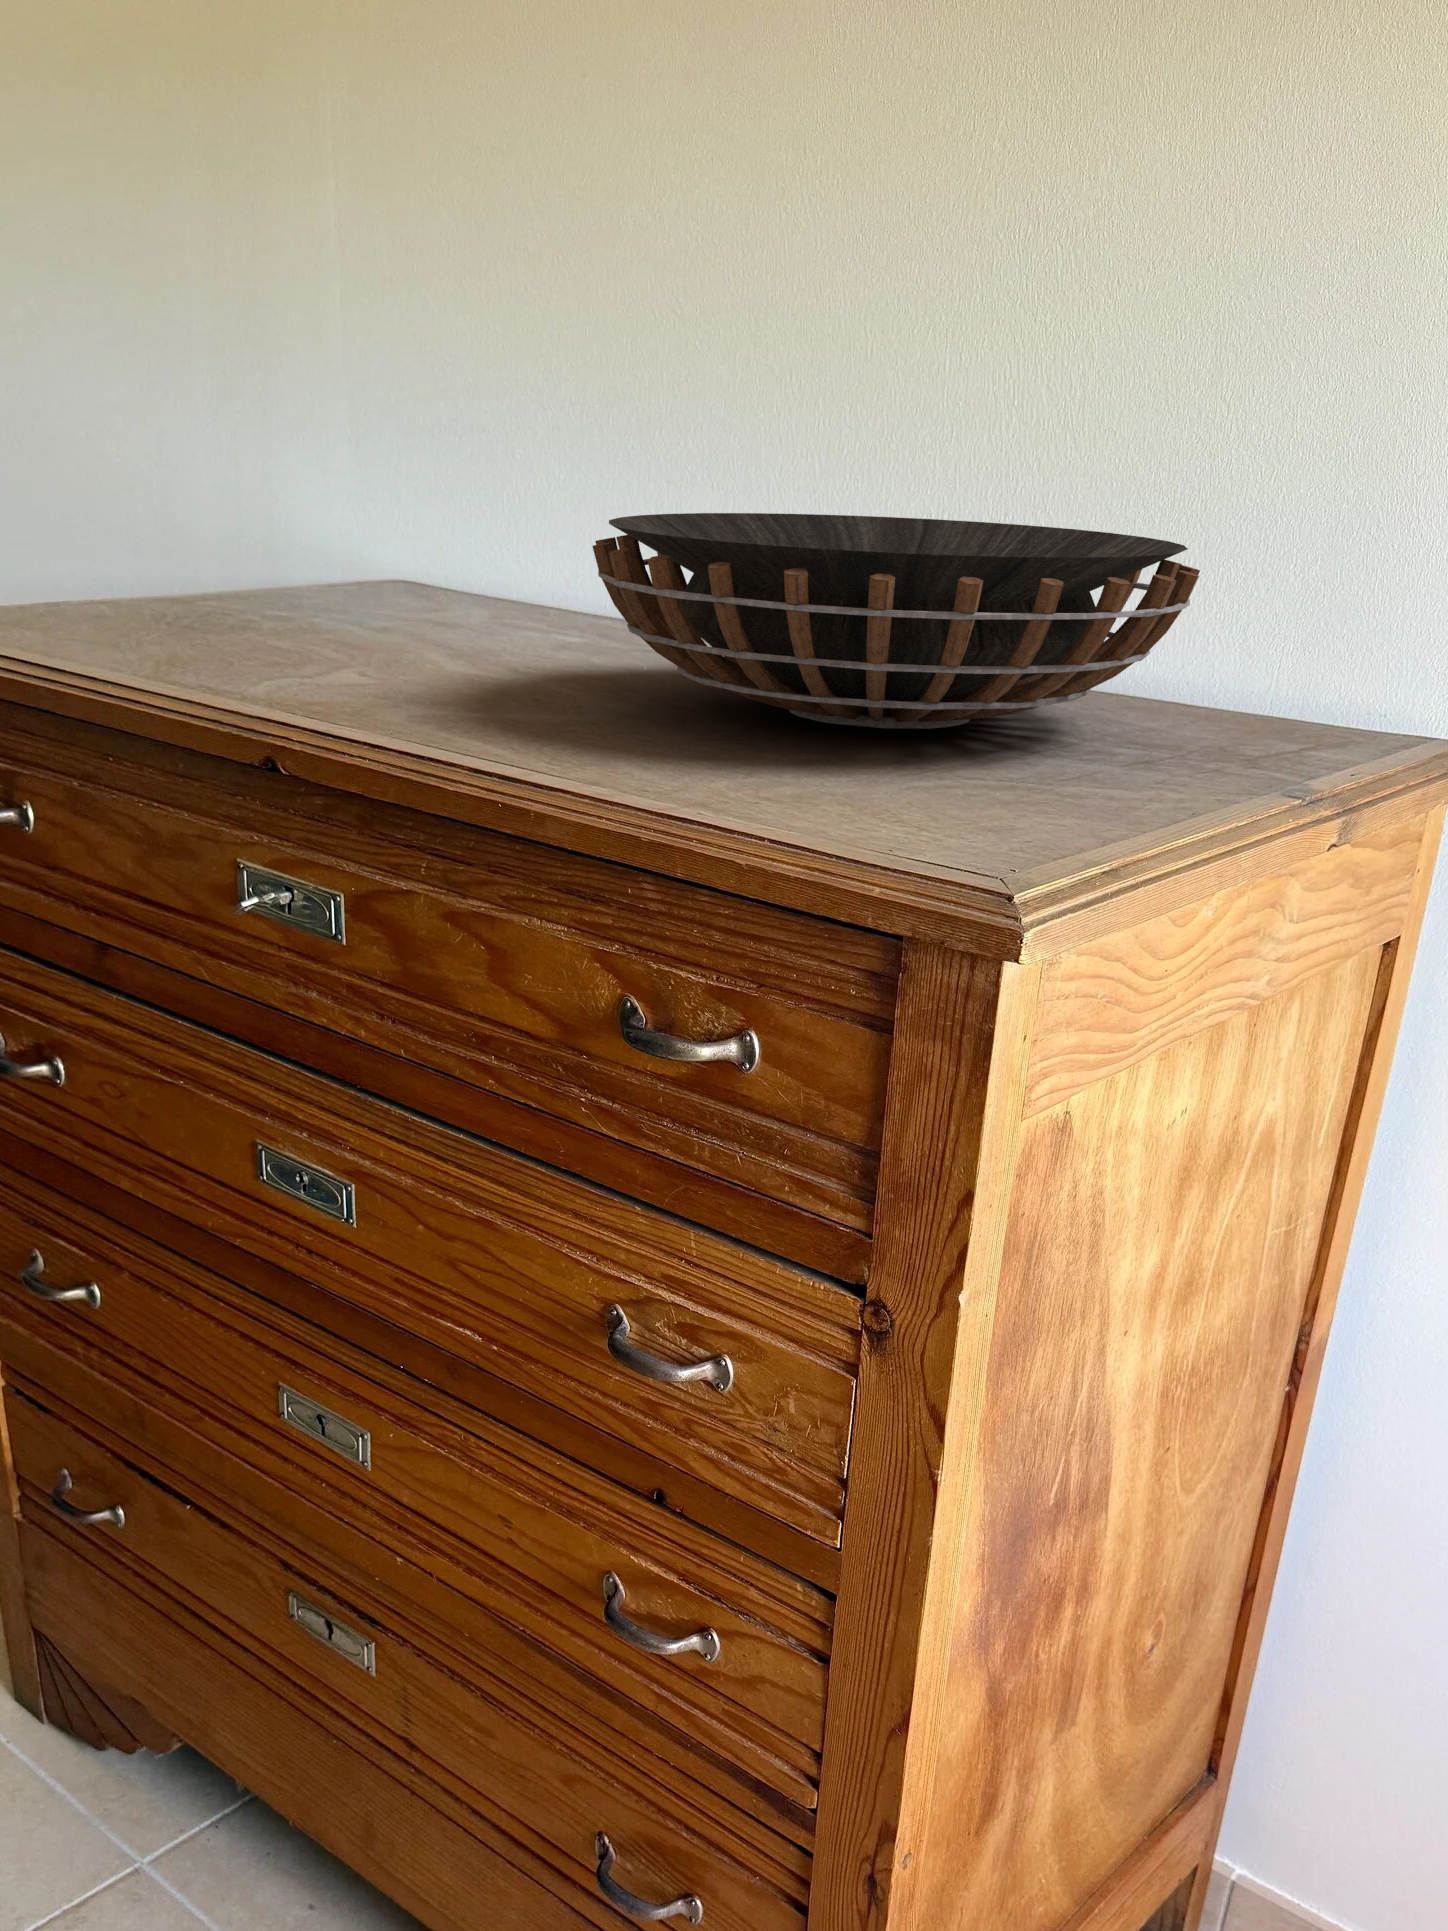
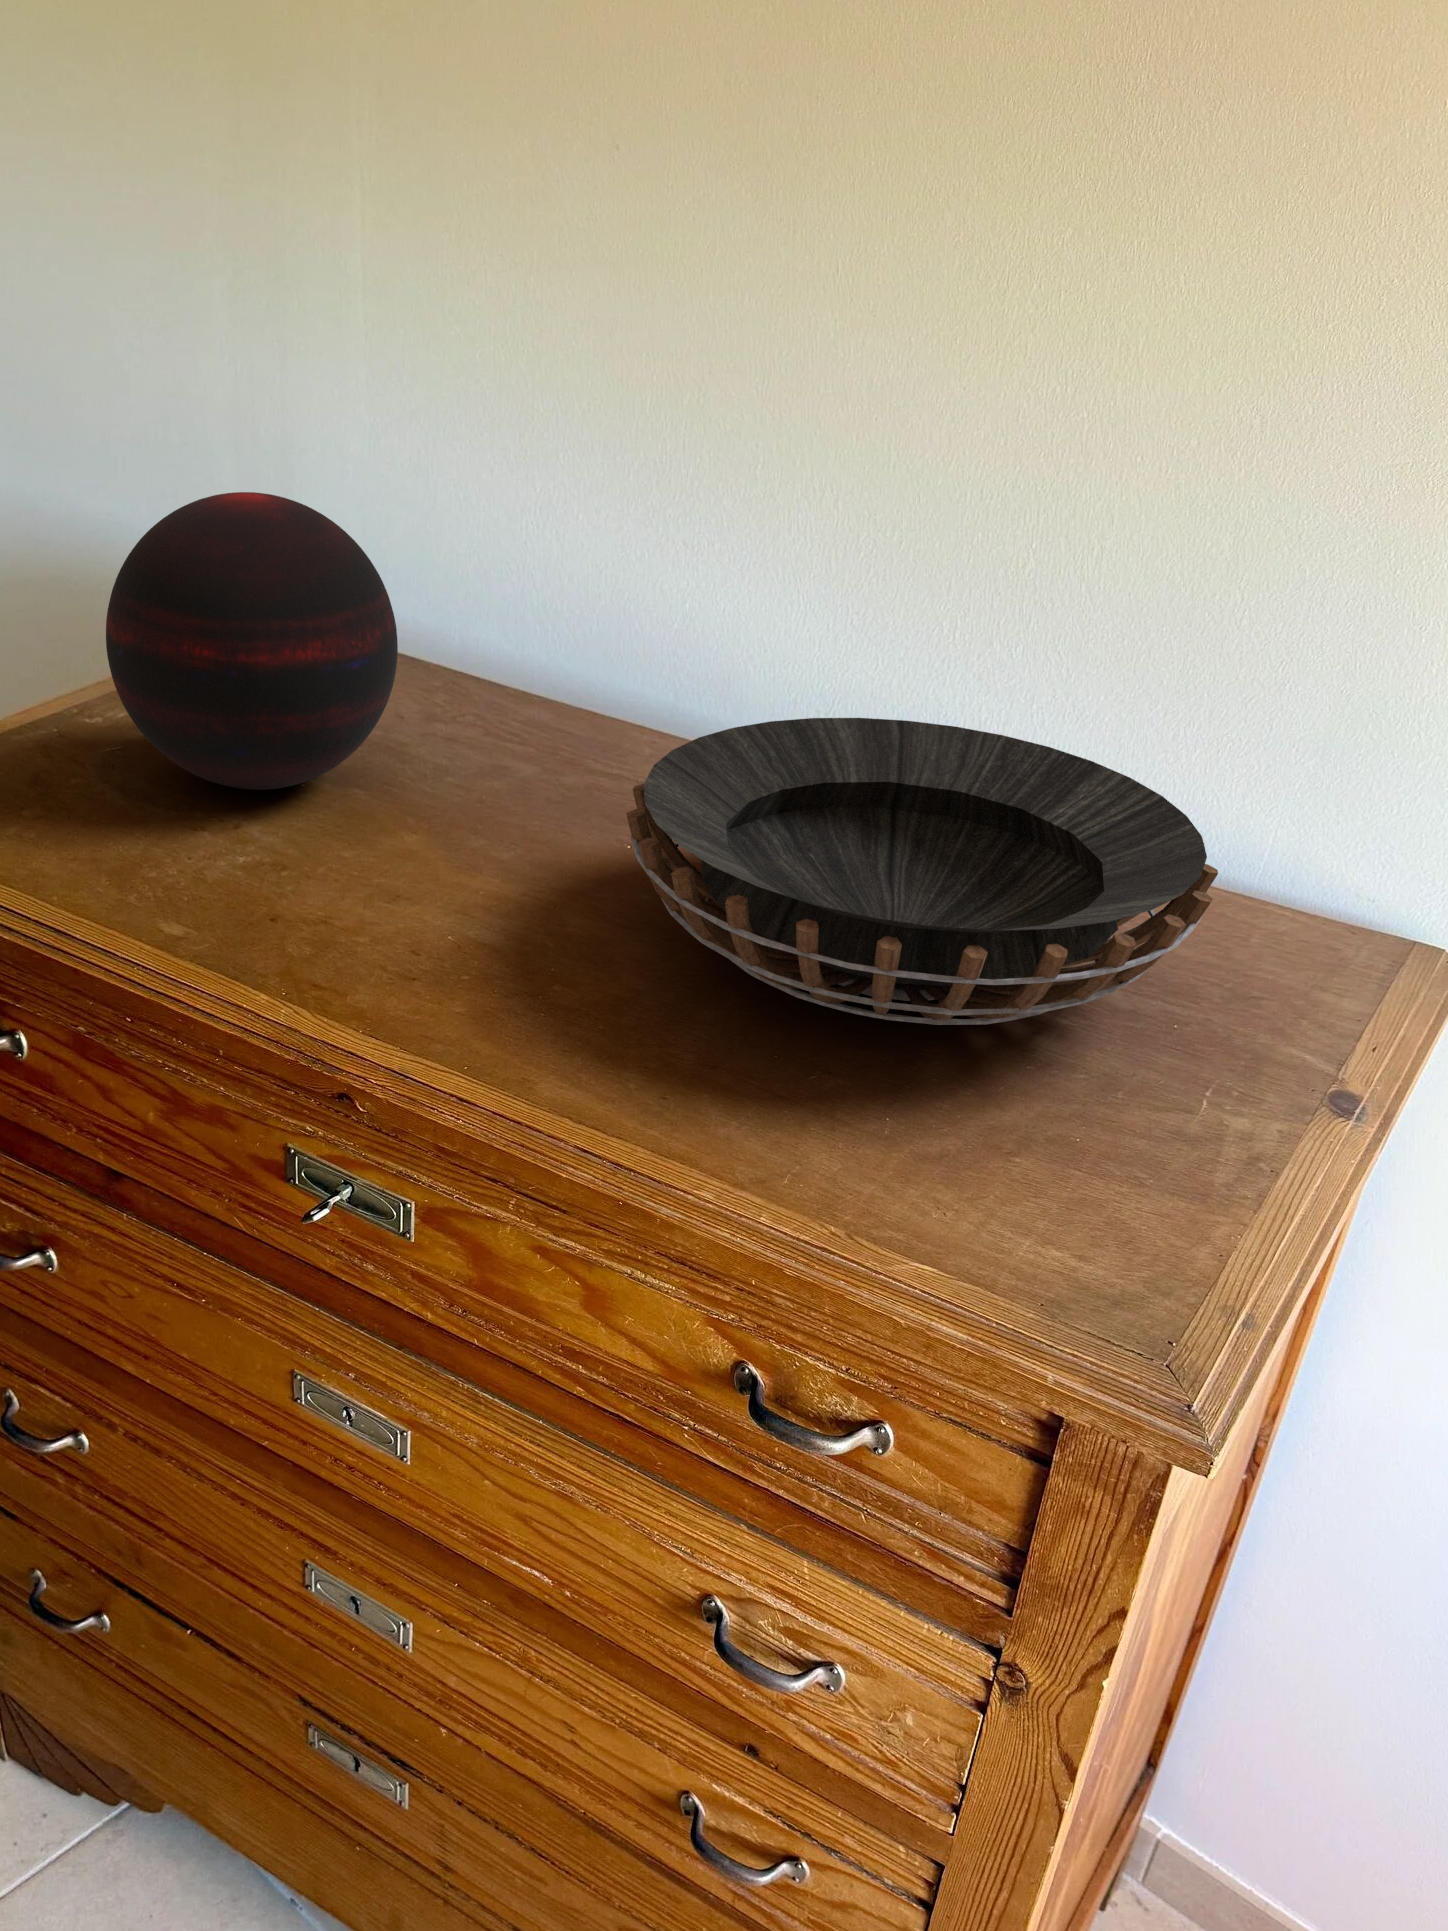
decorative orb: none [158,316,444,624] -> present [106,492,398,790]

